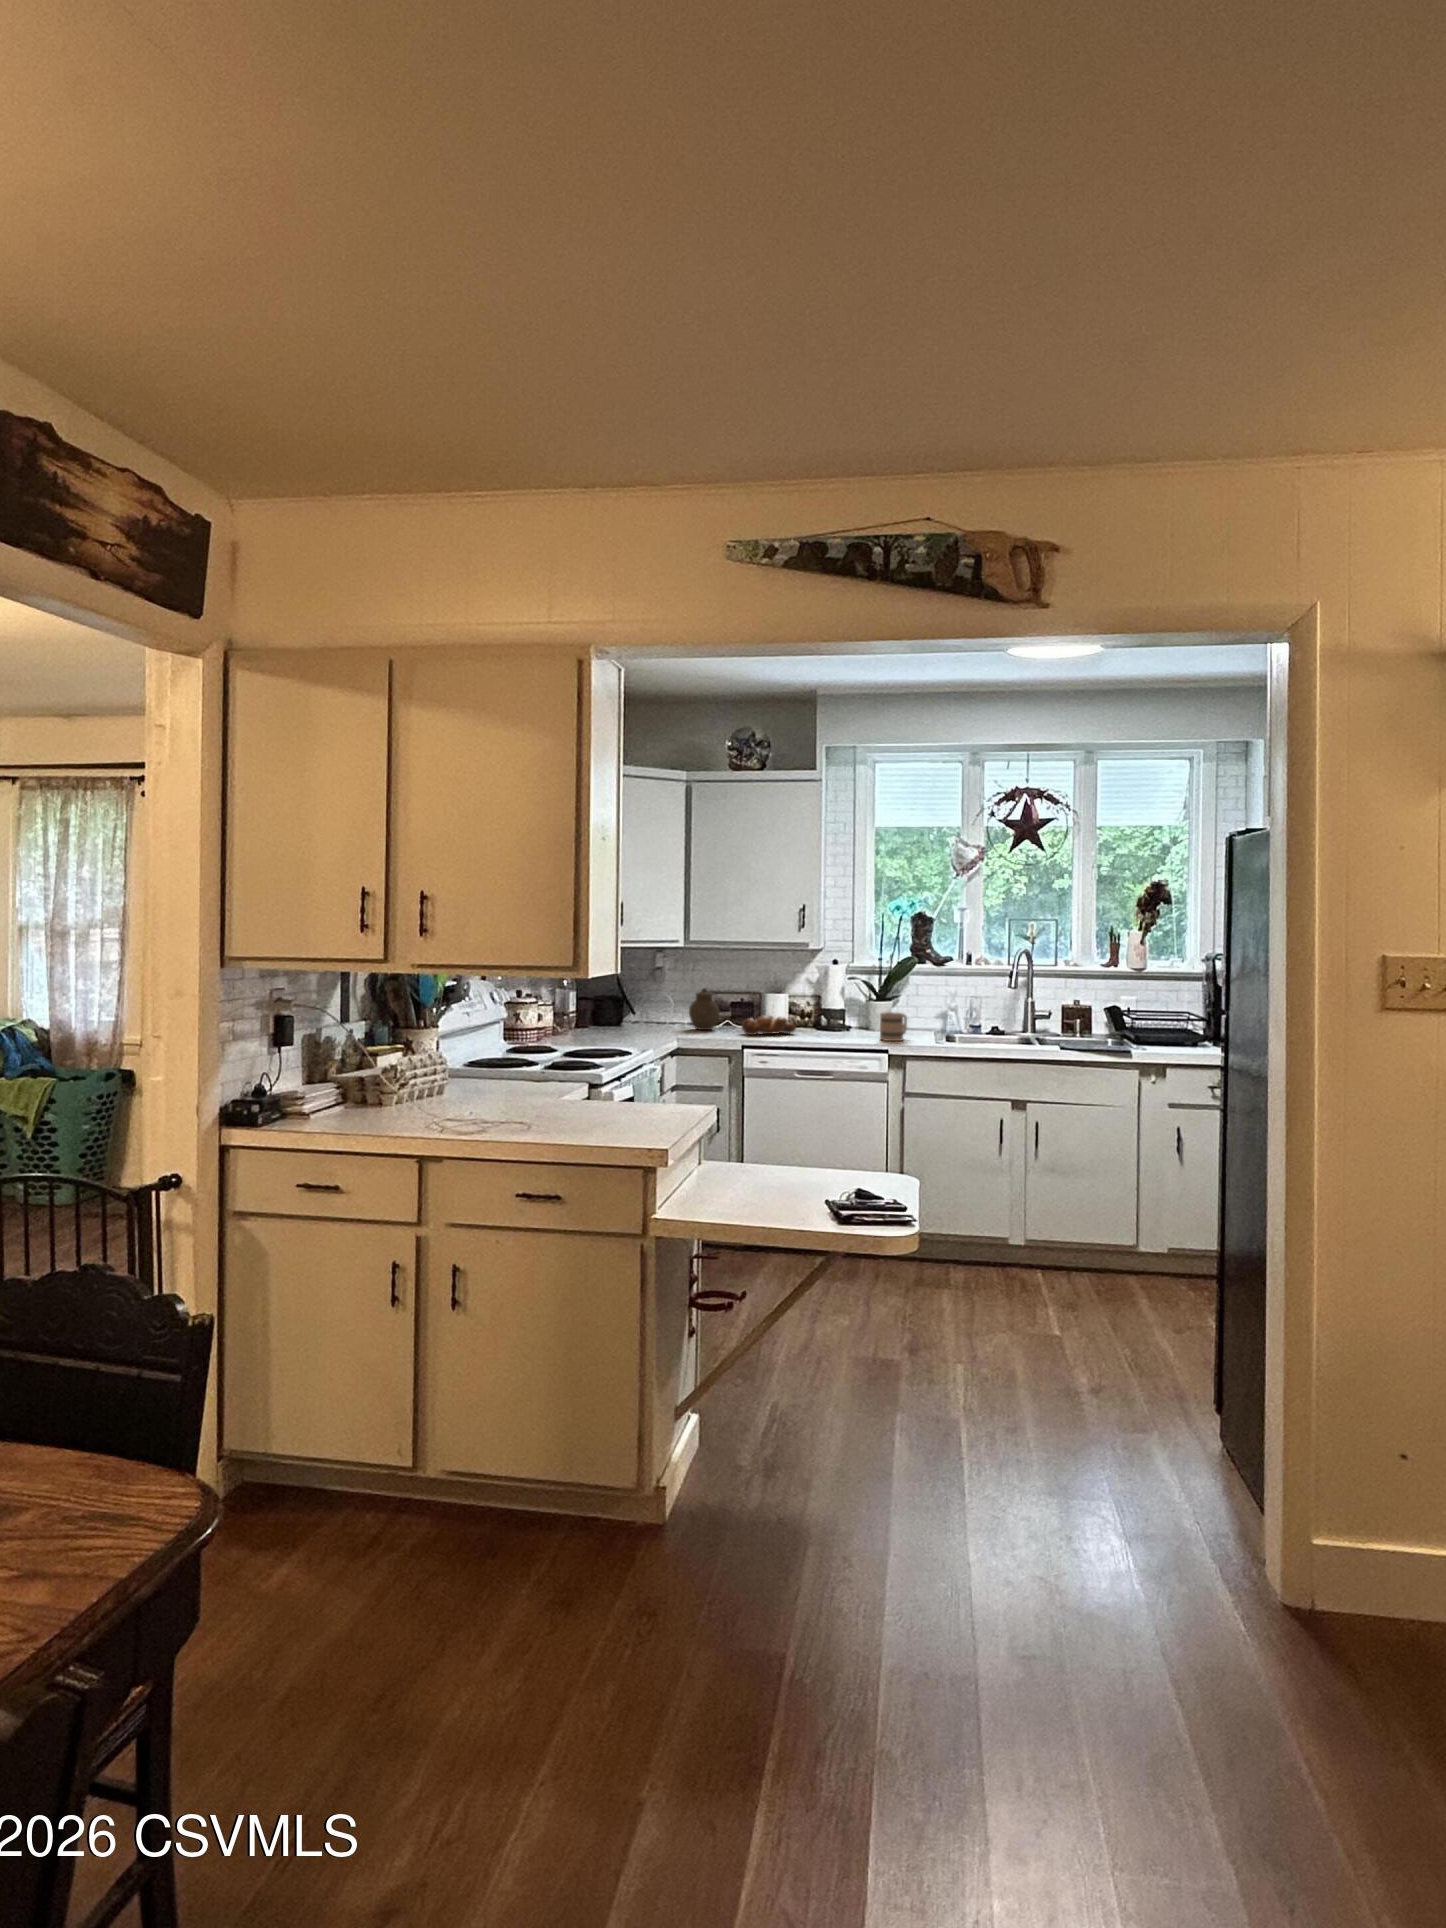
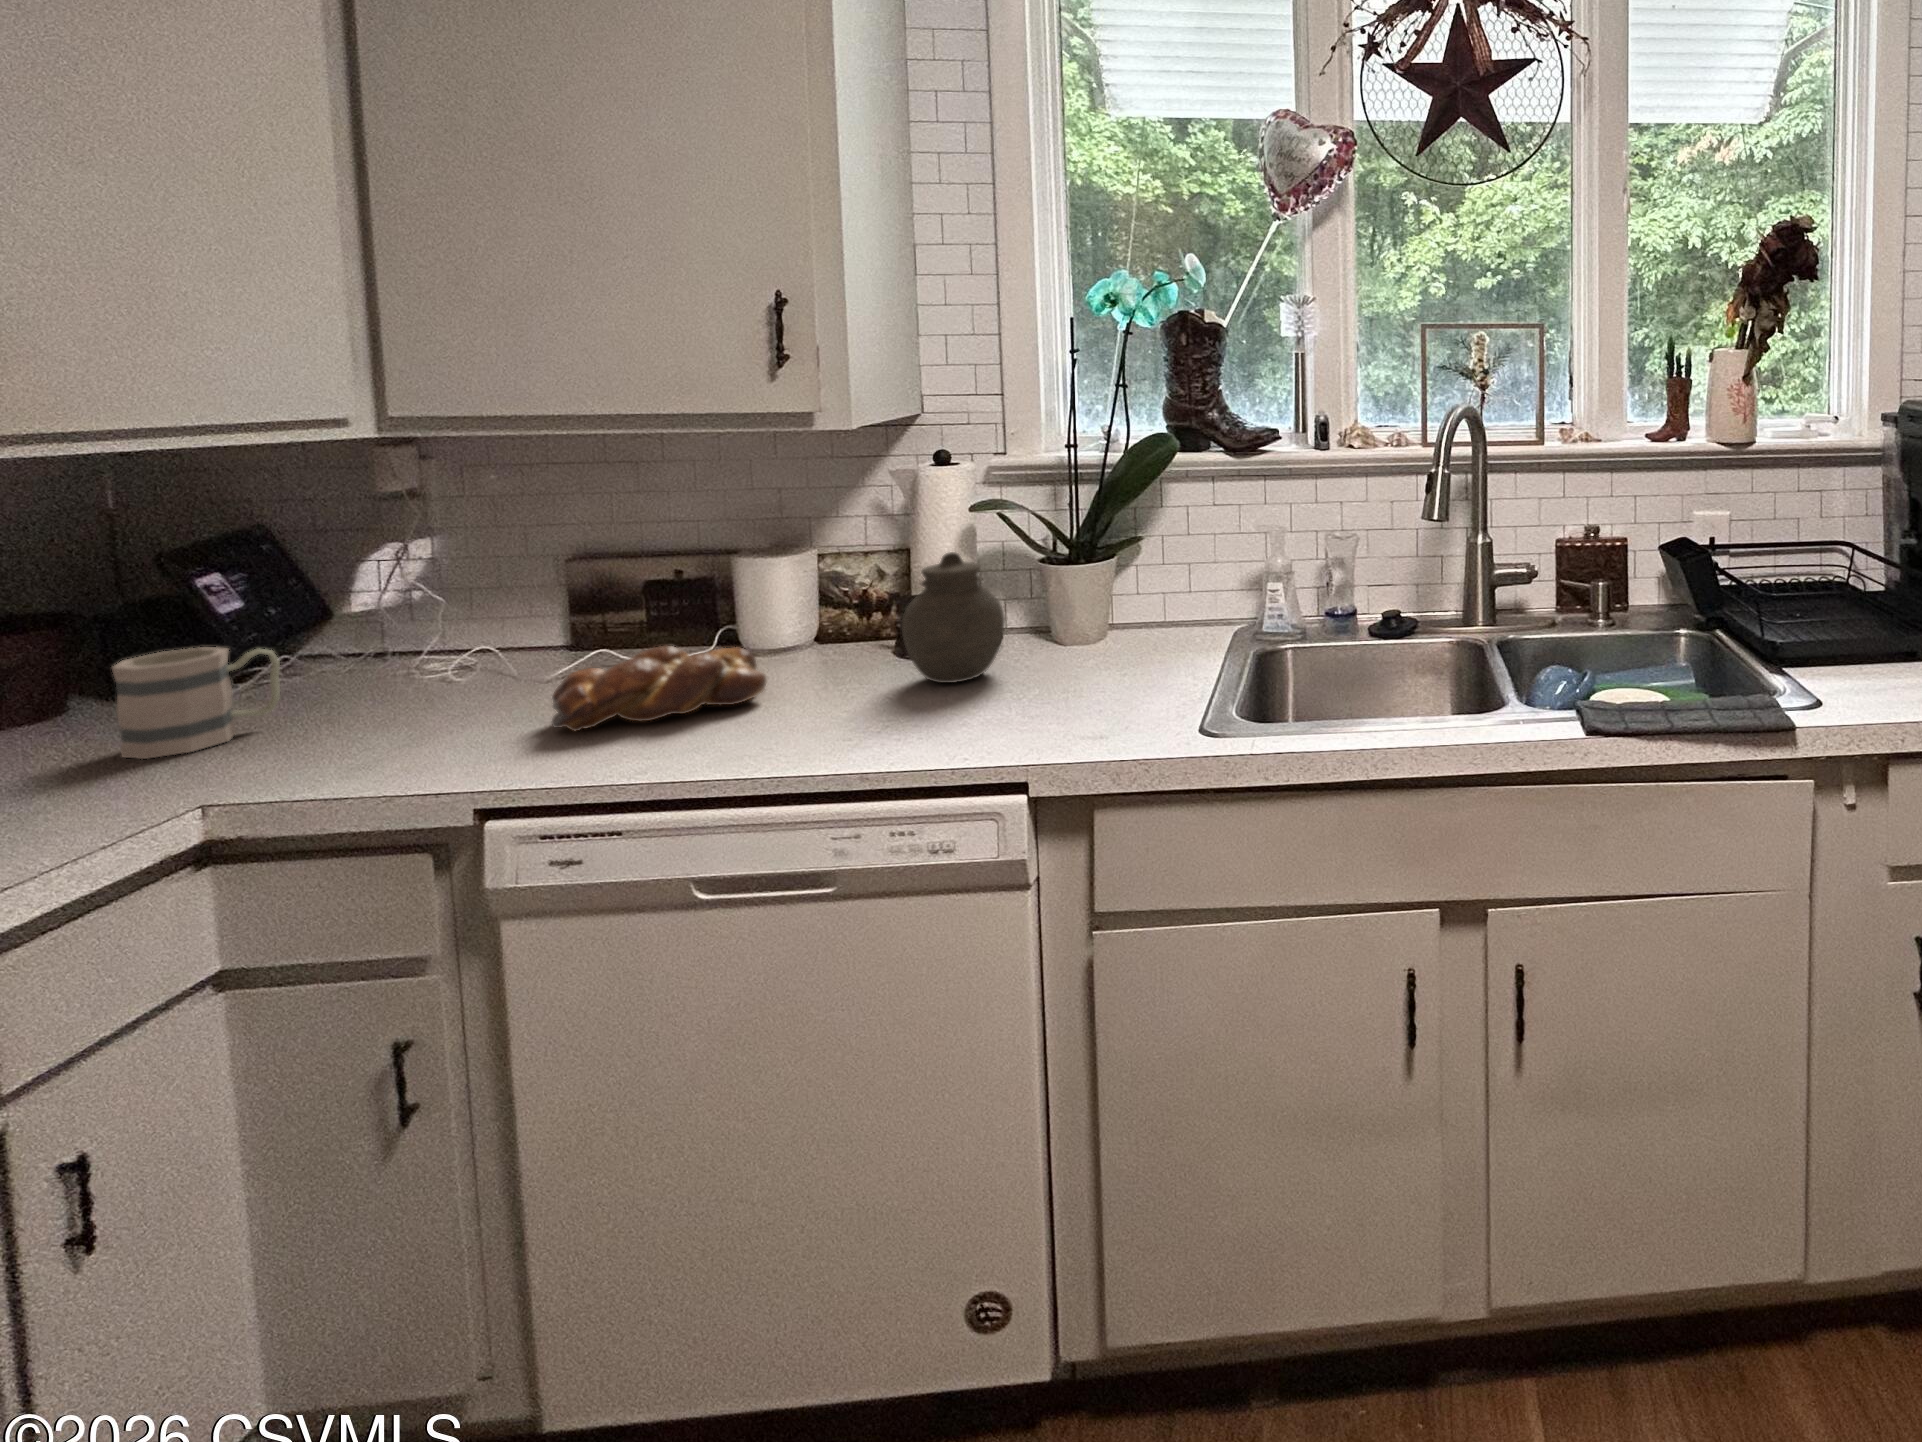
jar: present [689,988,719,1030] -> present [902,552,1005,683]
mug: present [880,1012,907,1041] -> present [112,647,280,759]

